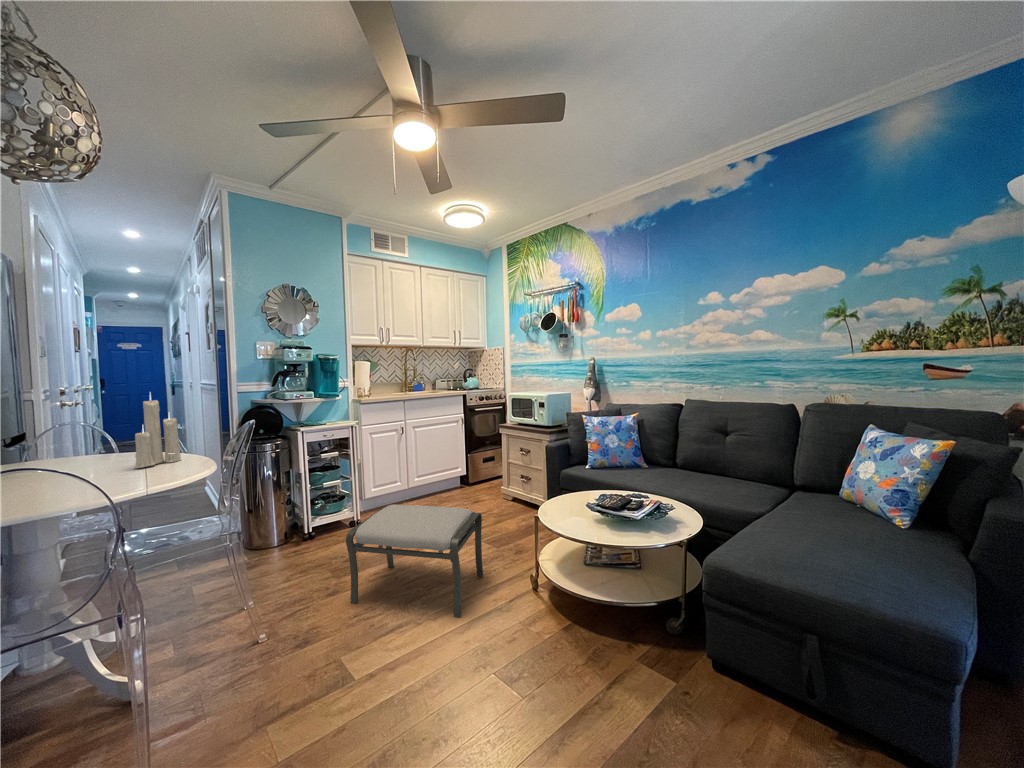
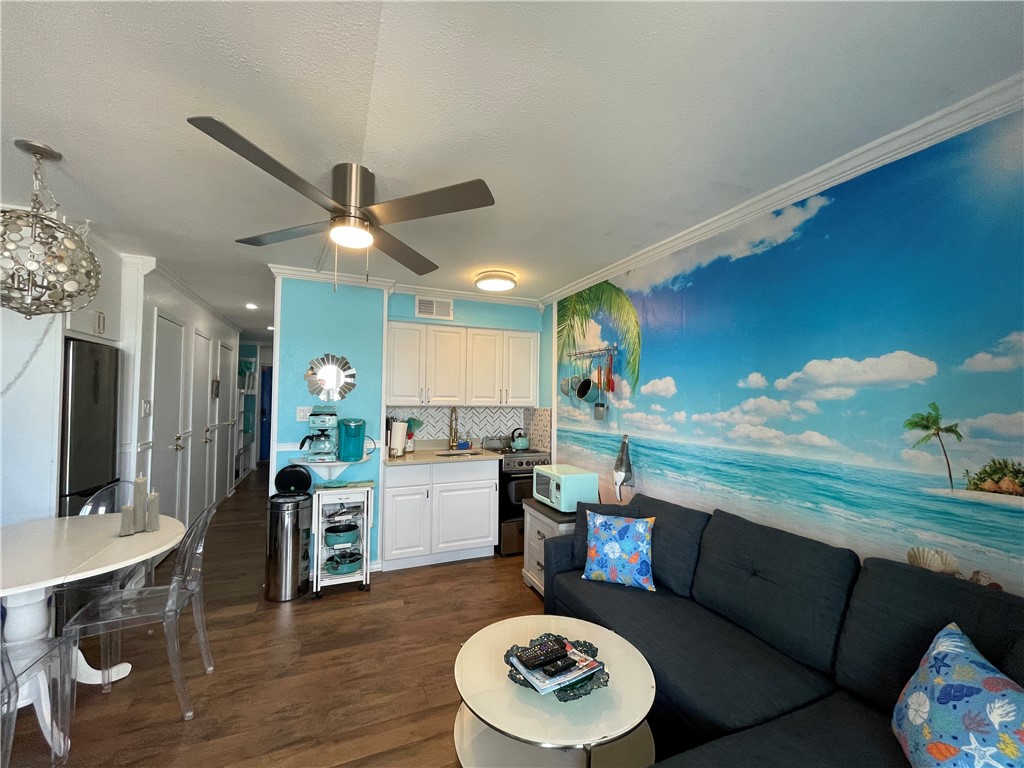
ottoman: present [346,505,483,617] -> none [289,588,428,740]

